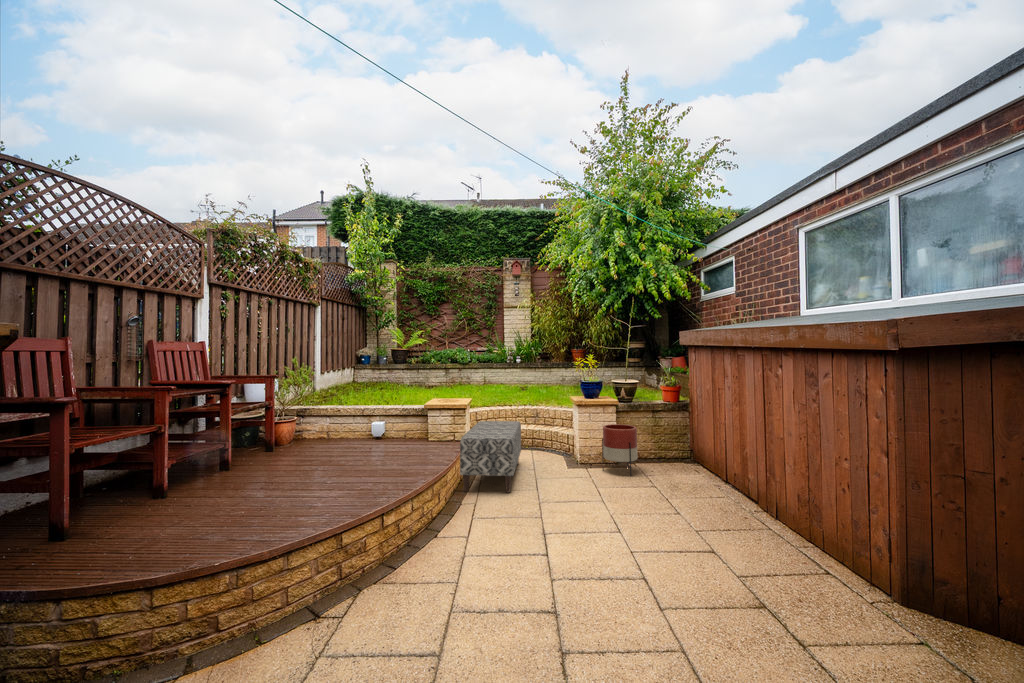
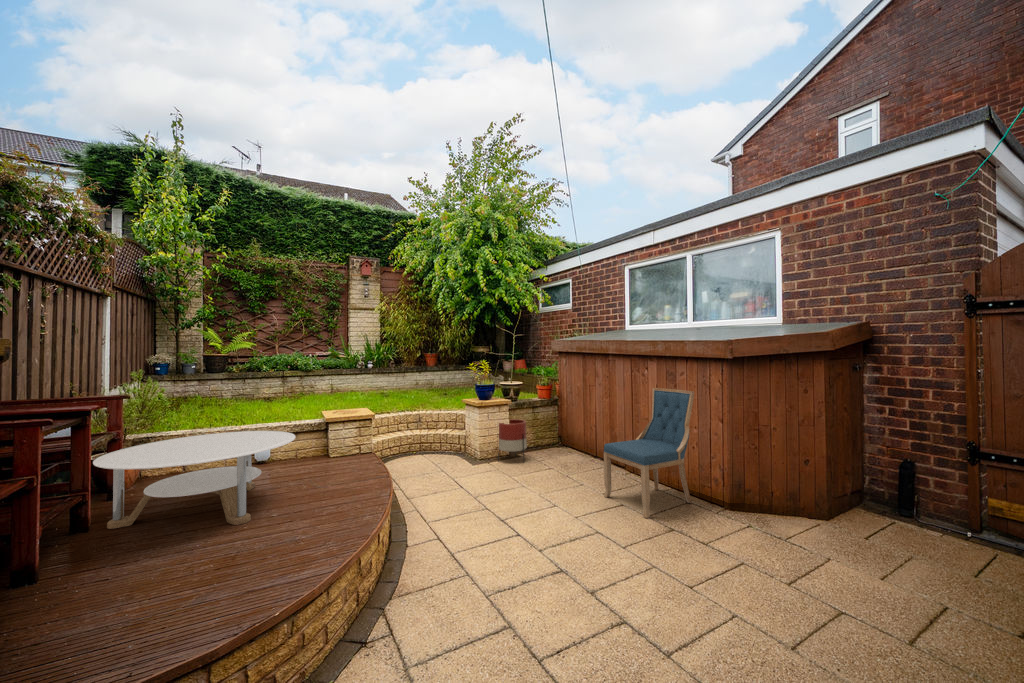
chair: none [697,395,840,577] -> present [604,388,694,518]
round table: none [223,410,368,485] -> present [93,431,295,529]
bench: present [460,421,521,493] -> none [378,425,441,500]

